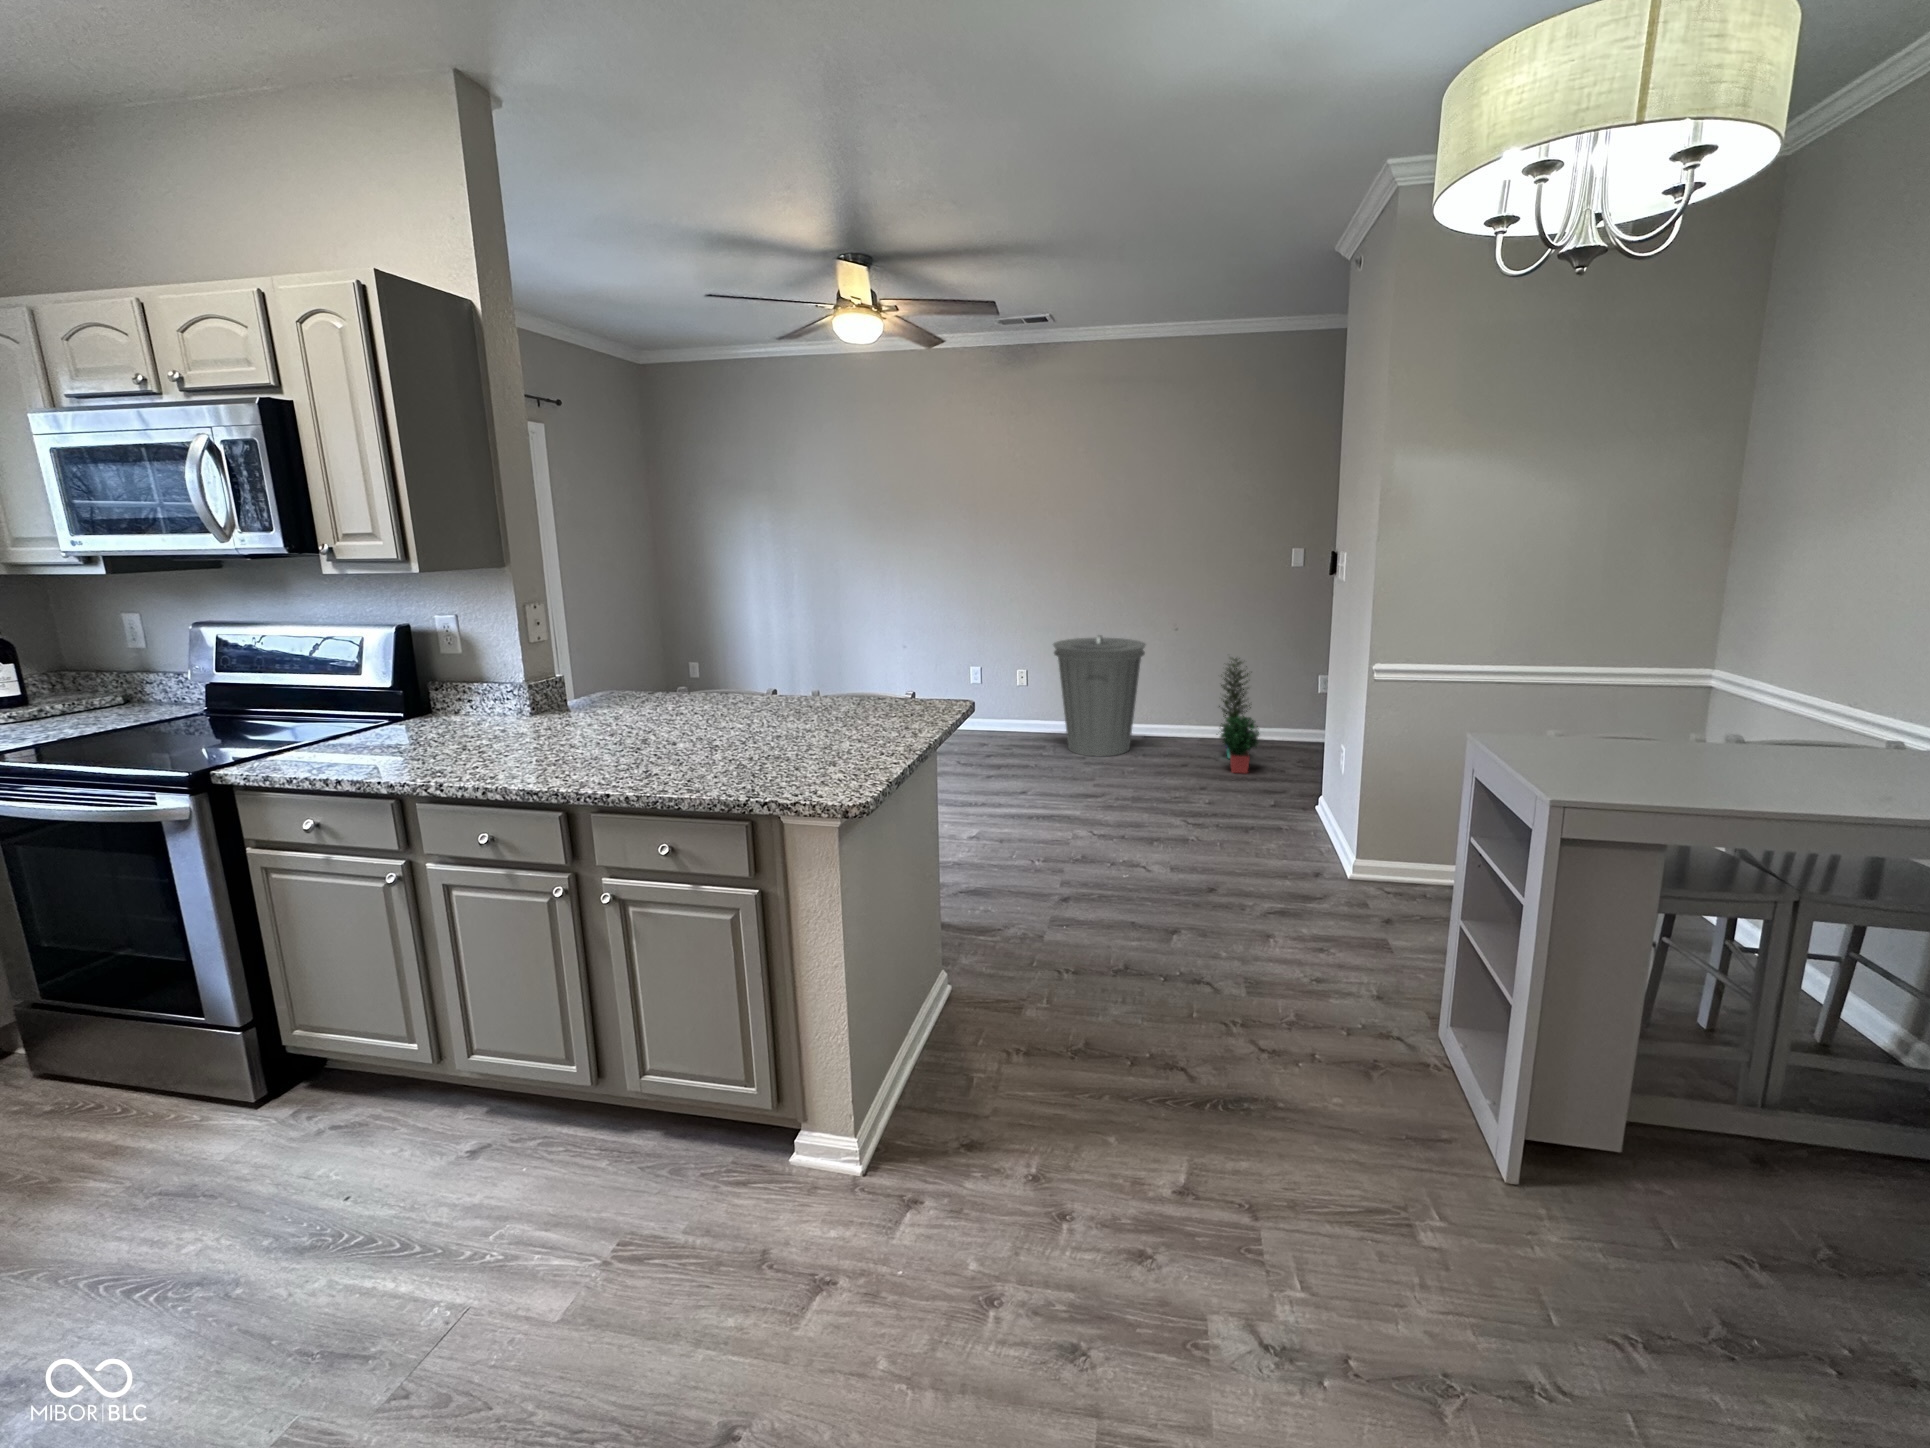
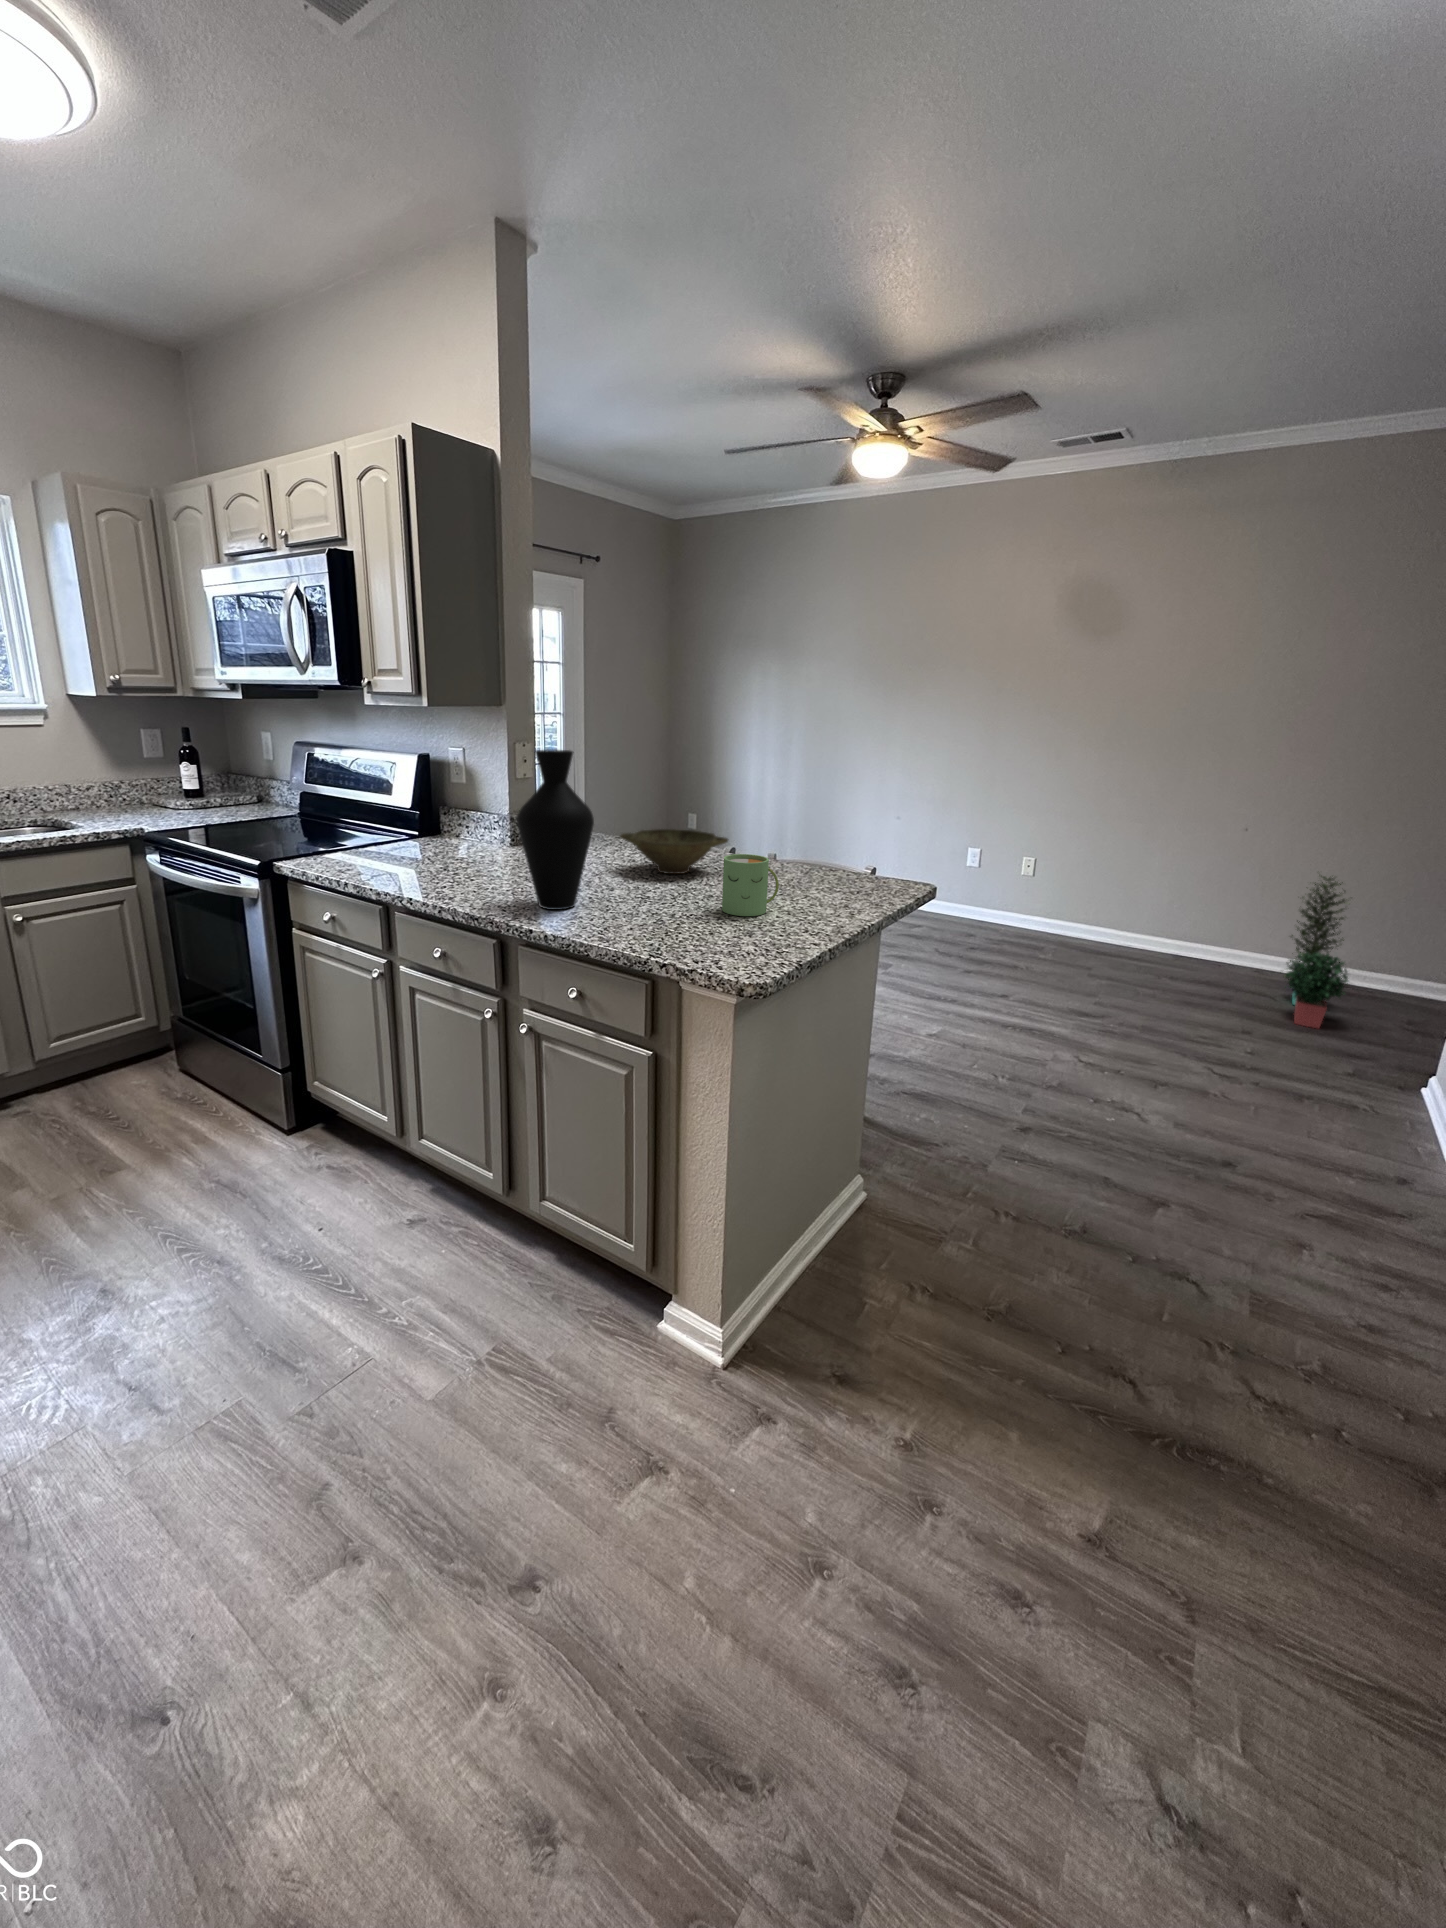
vase: none [574,611,660,772] -> present [517,750,594,910]
trash can: present [1053,635,1146,757] -> none [1068,828,1196,975]
bowl: none [673,676,785,721] -> present [621,829,728,874]
mug: none [795,692,849,749] -> present [722,854,779,916]

